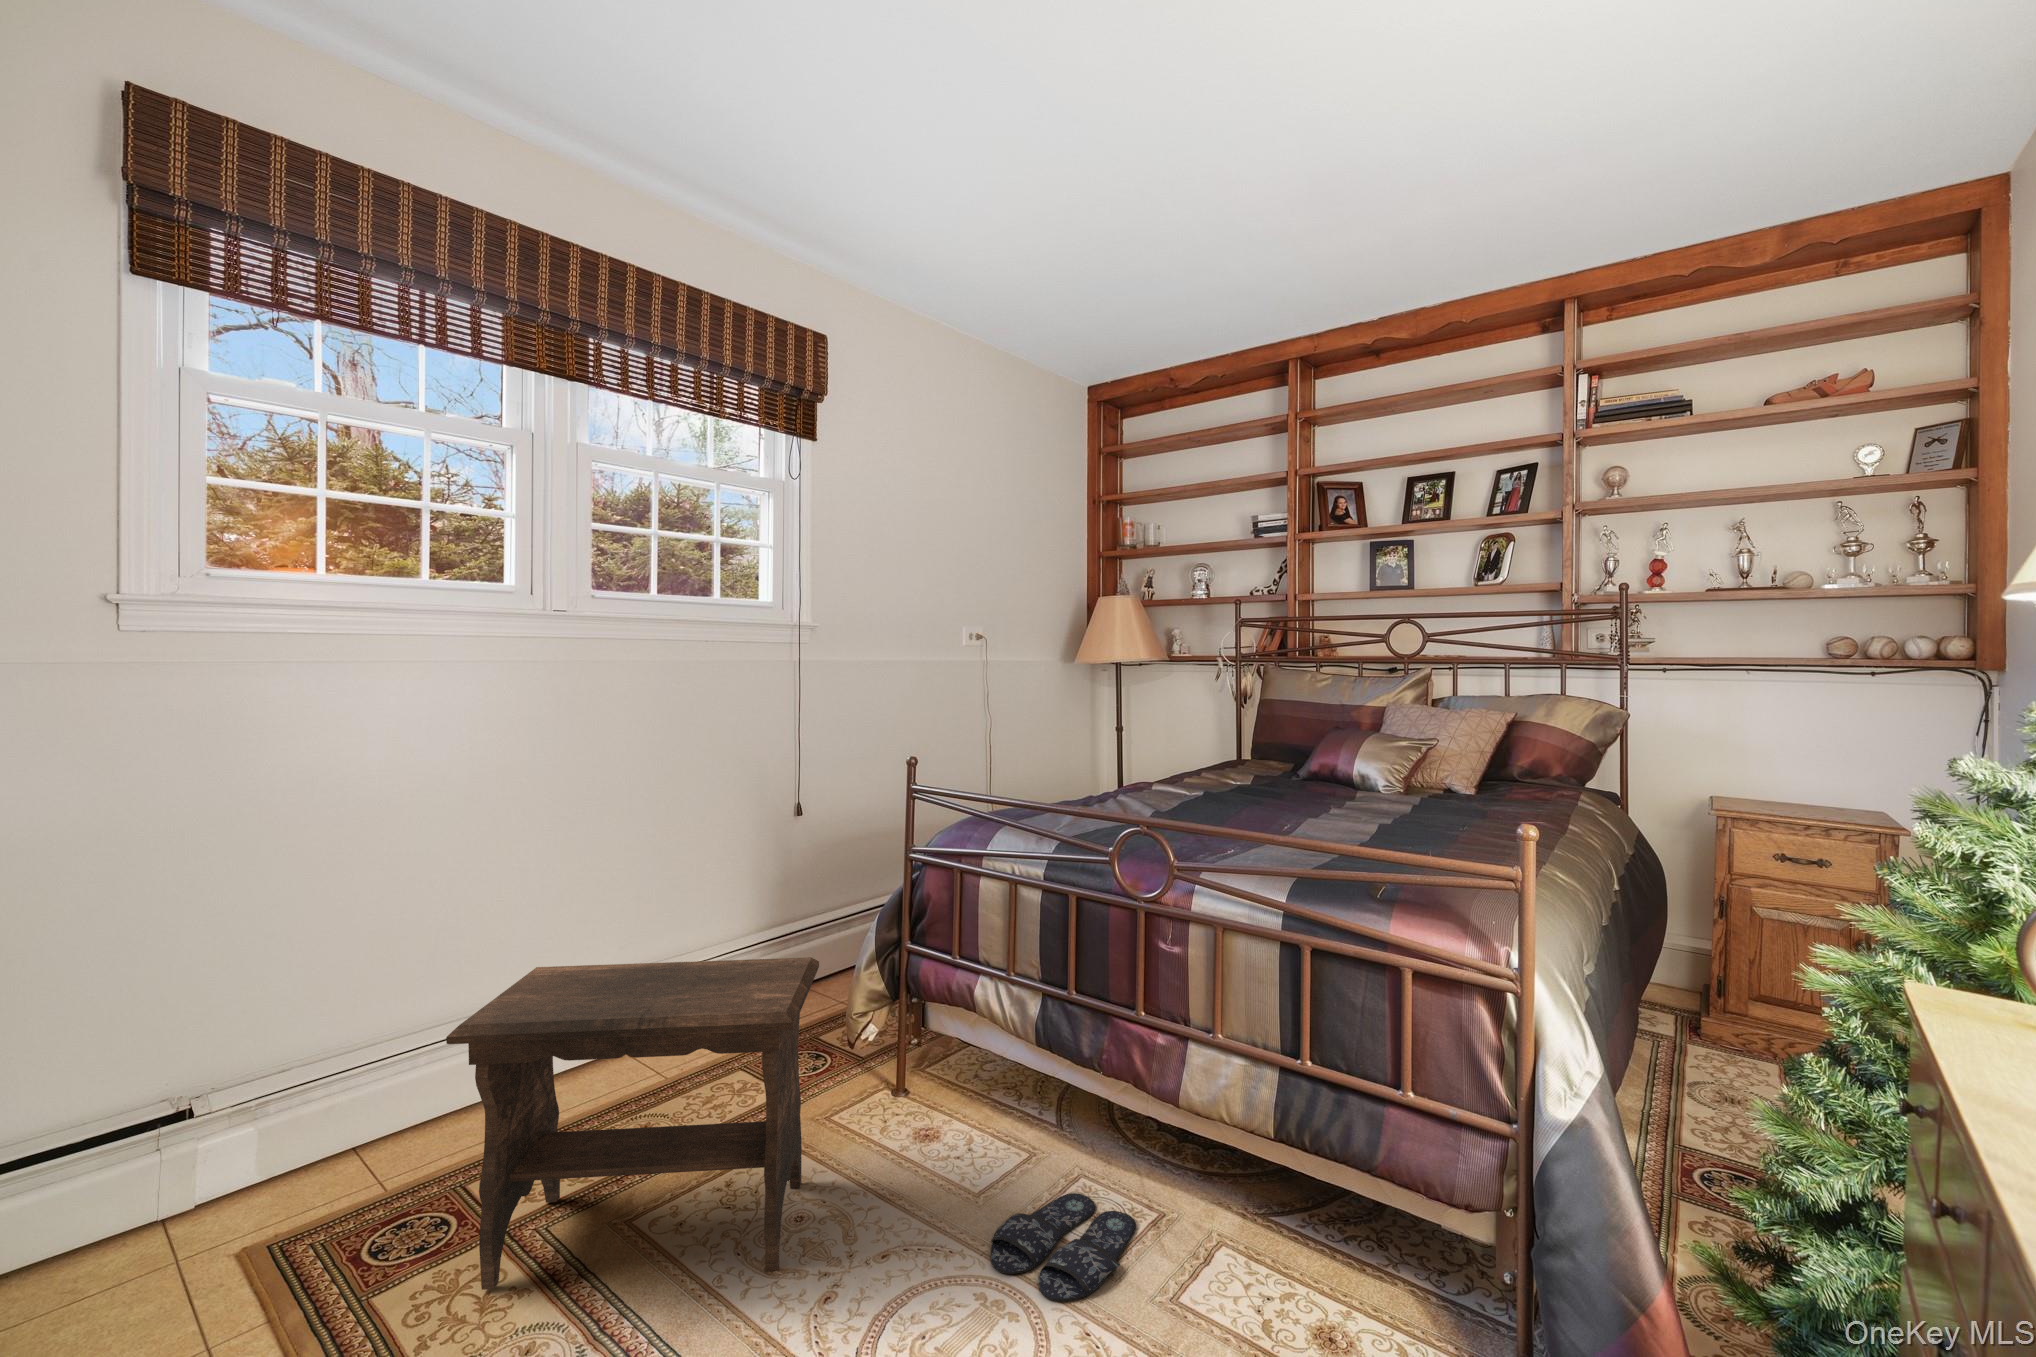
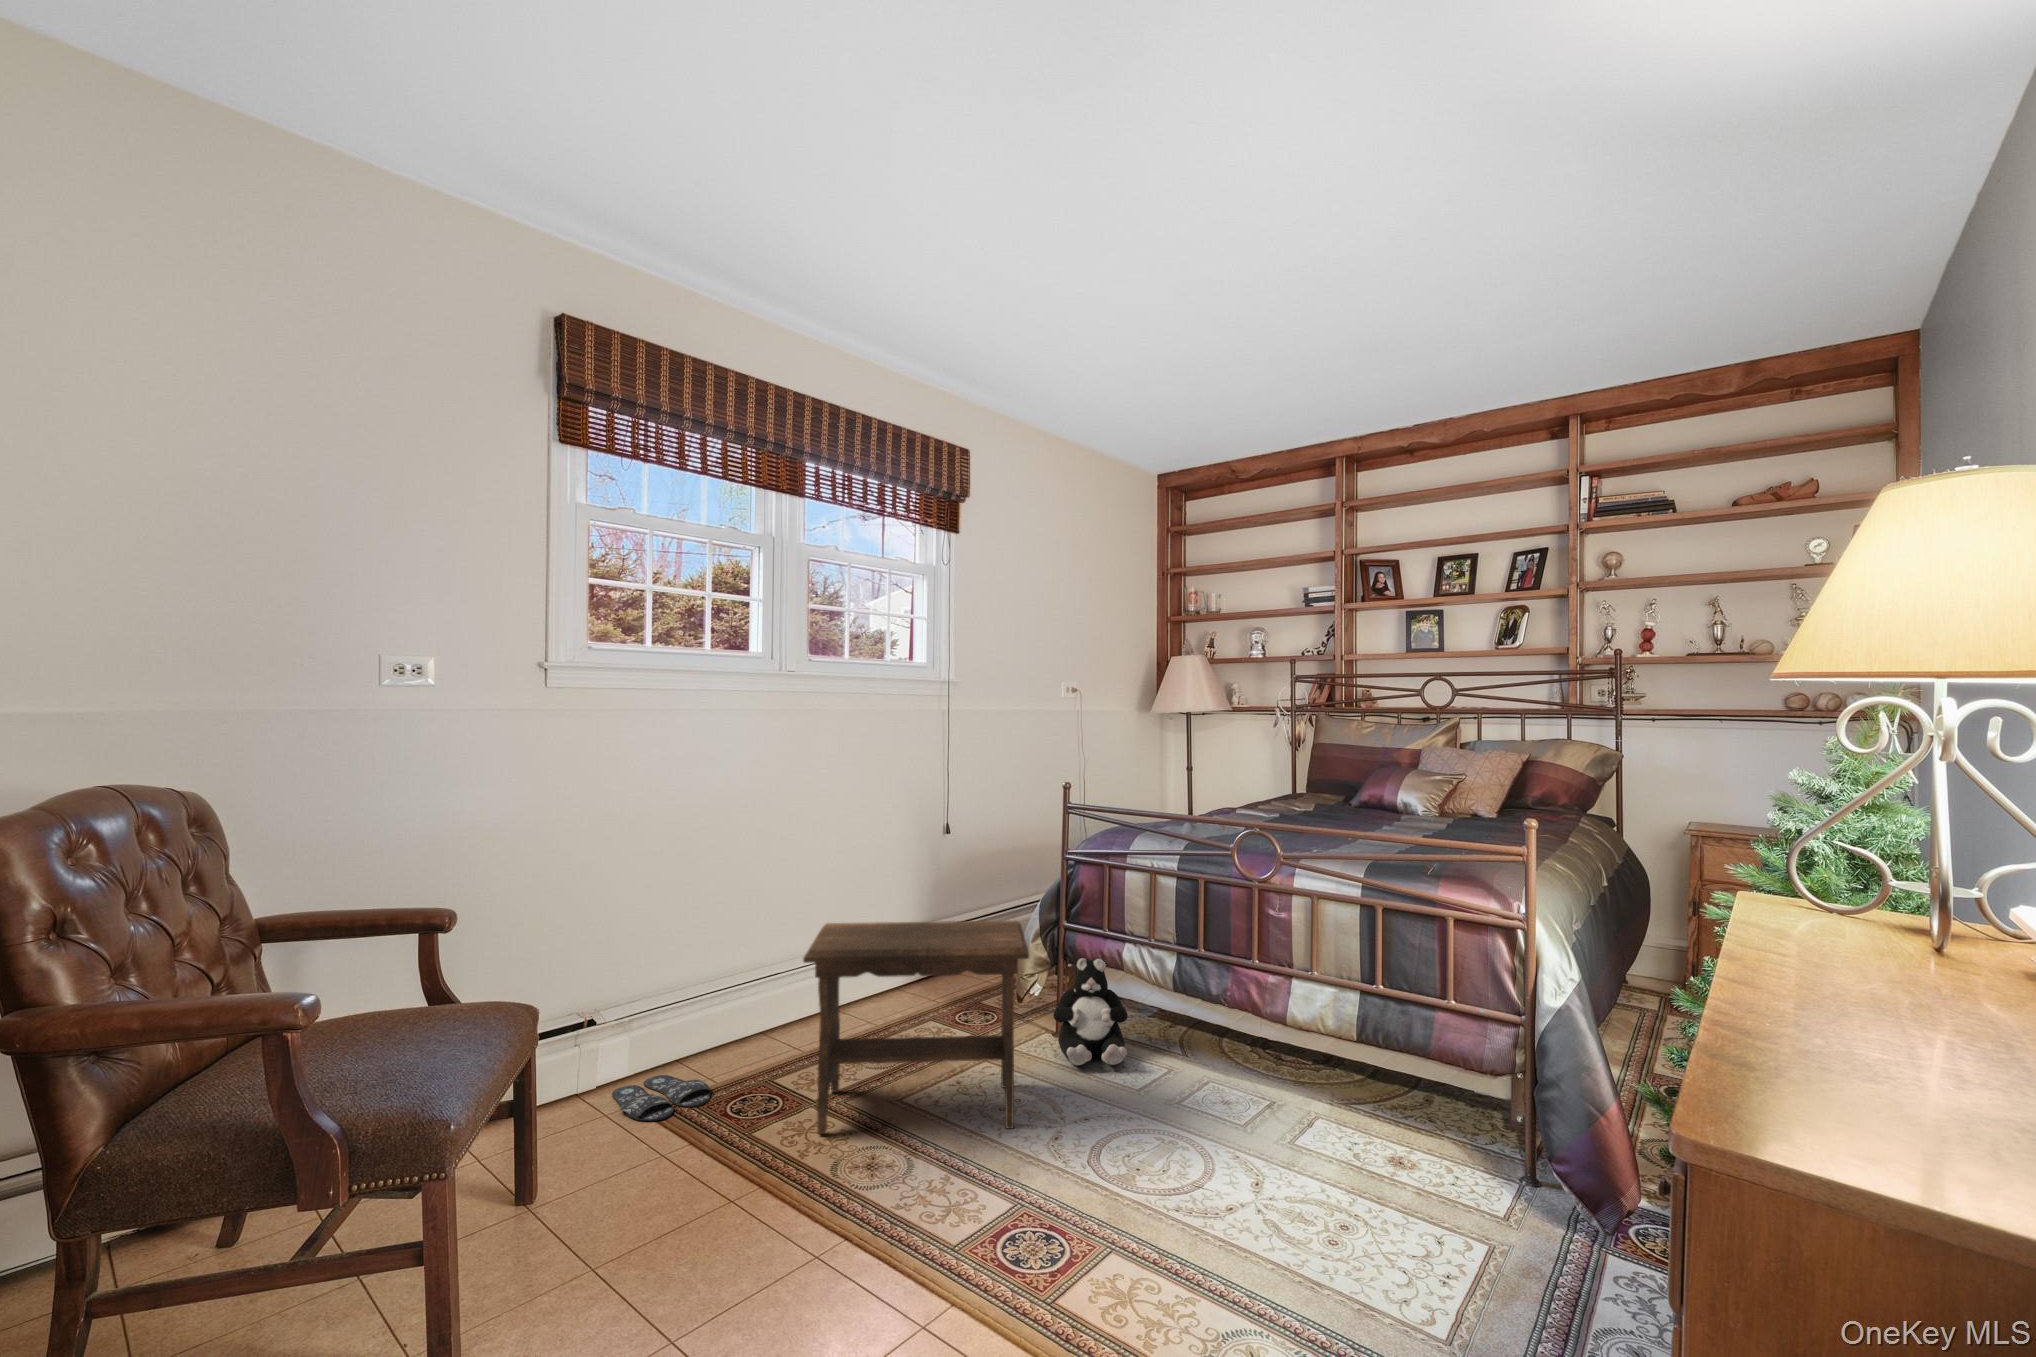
plush toy: none [883,994,983,1148] -> present [1053,957,1128,1065]
slippers: present [990,1193,1136,1301] -> present [612,1075,710,1121]

